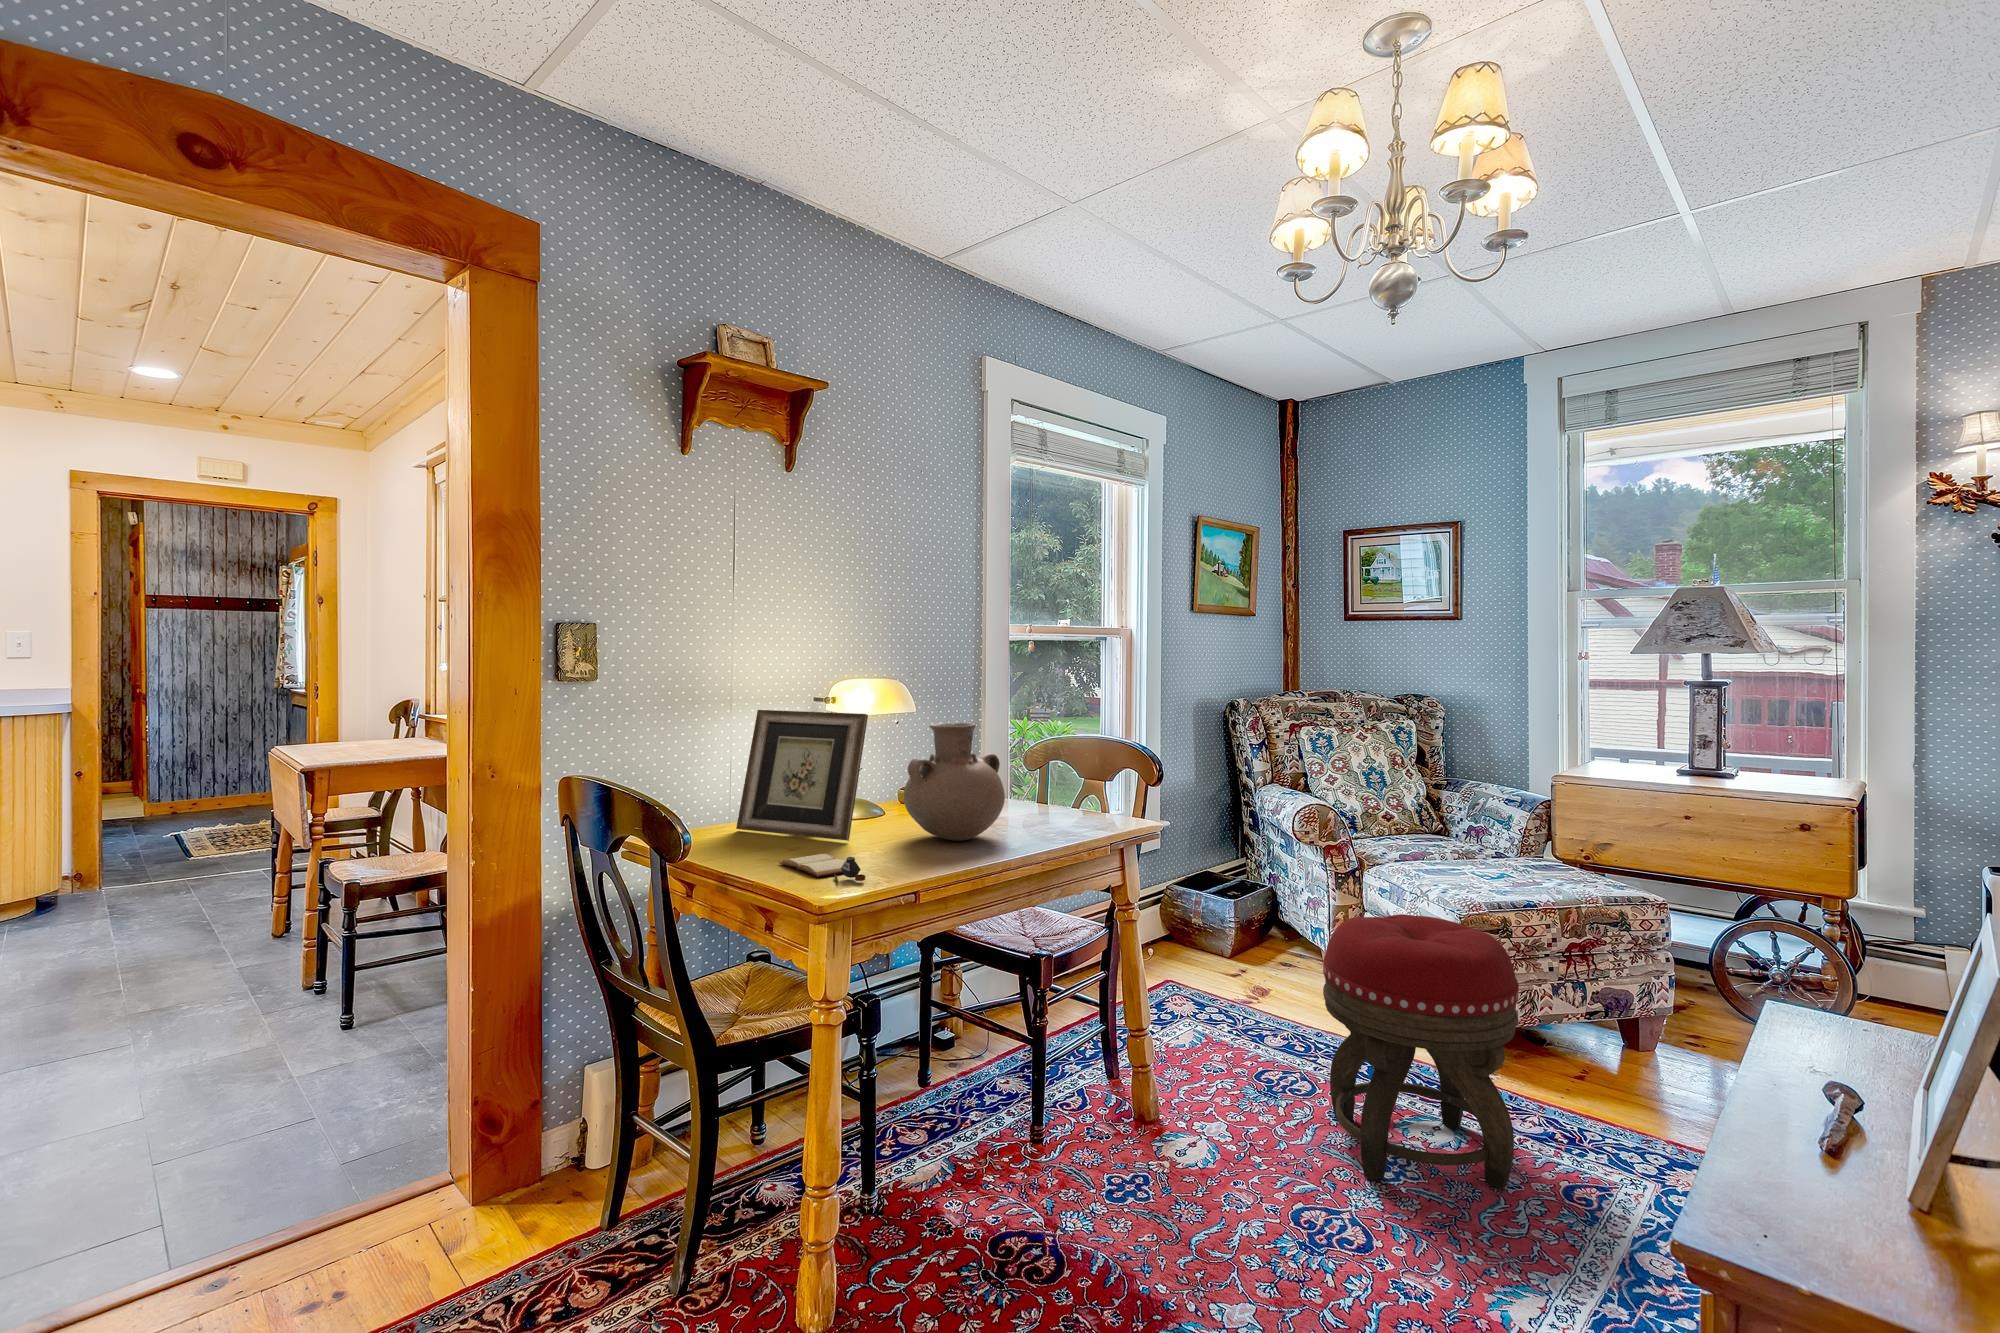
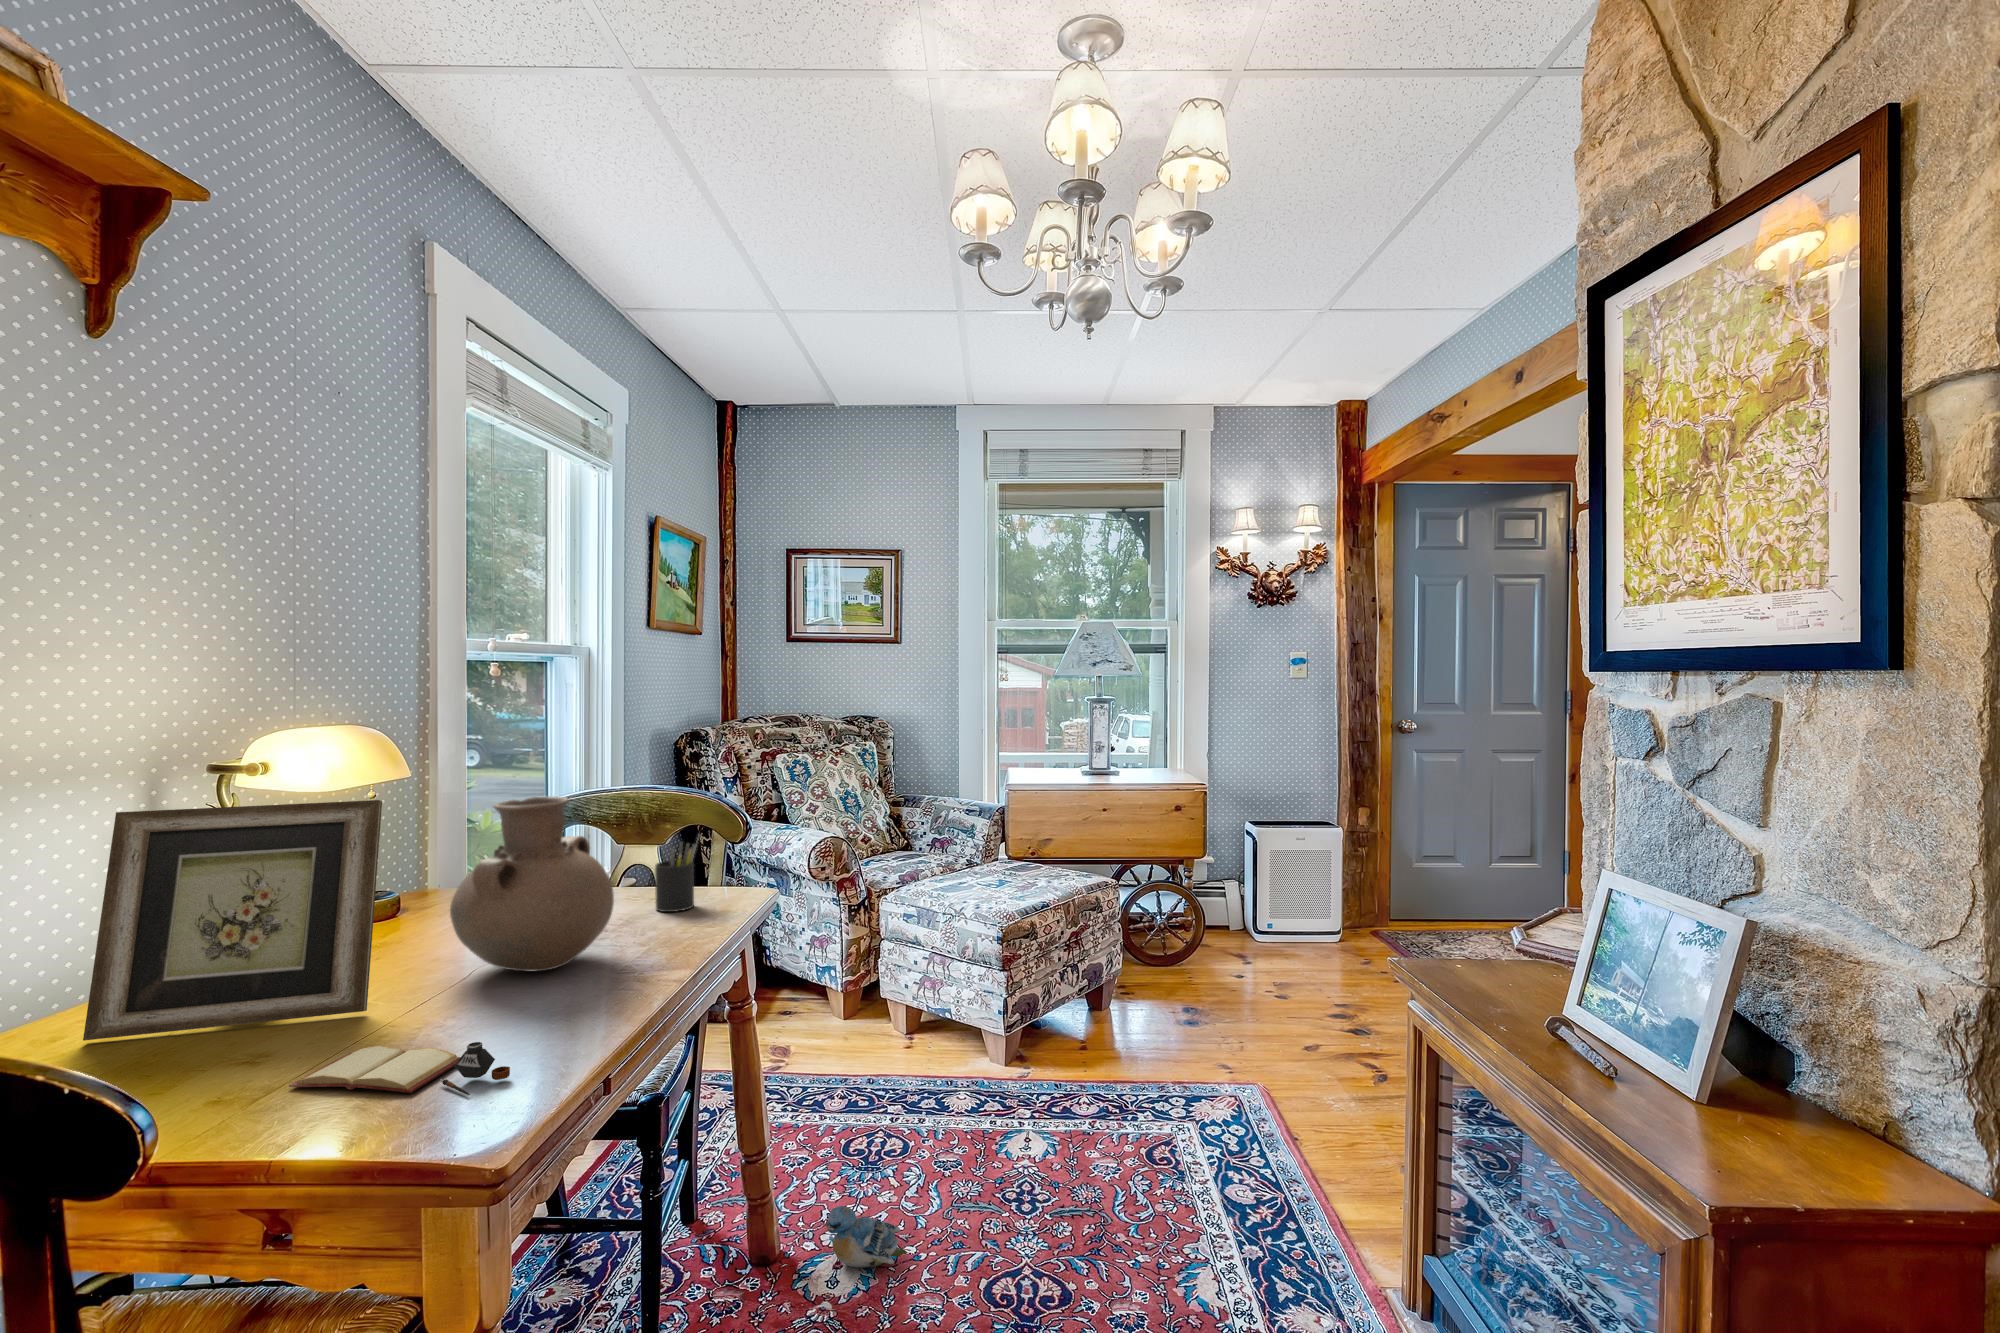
pen holder: none [1069,768,1102,825] -> present [655,841,696,912]
footstool: present [1323,914,1519,1189] -> none [939,937,1120,1221]
plush toy: none [1183,1097,1249,1160] -> present [825,1206,907,1268]

